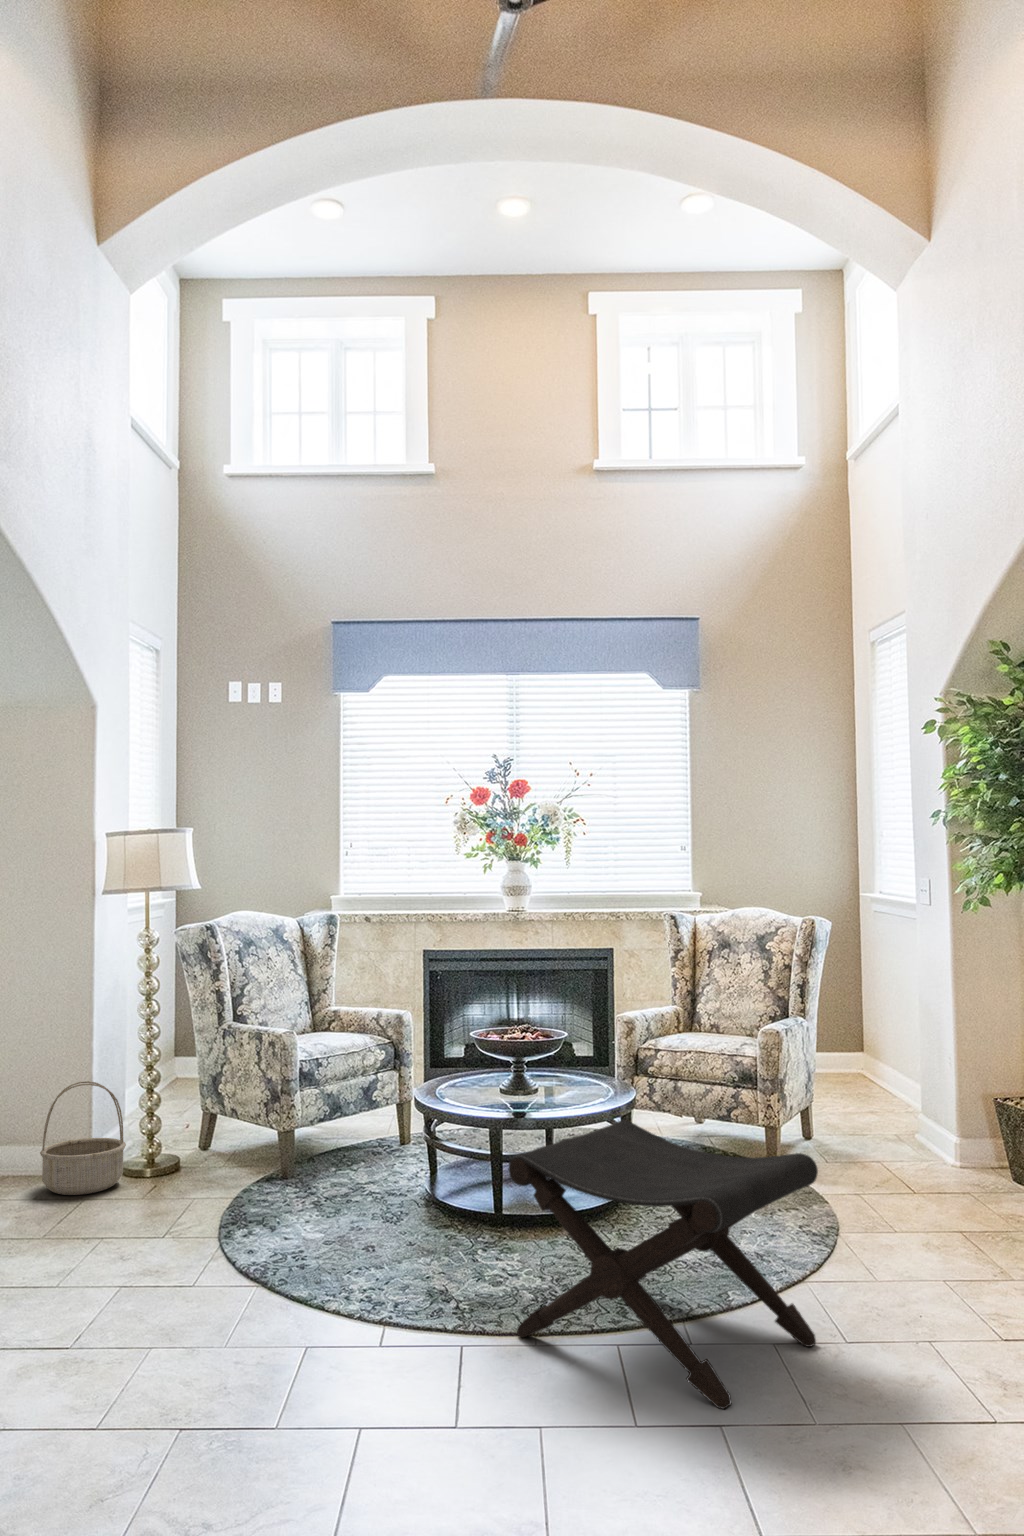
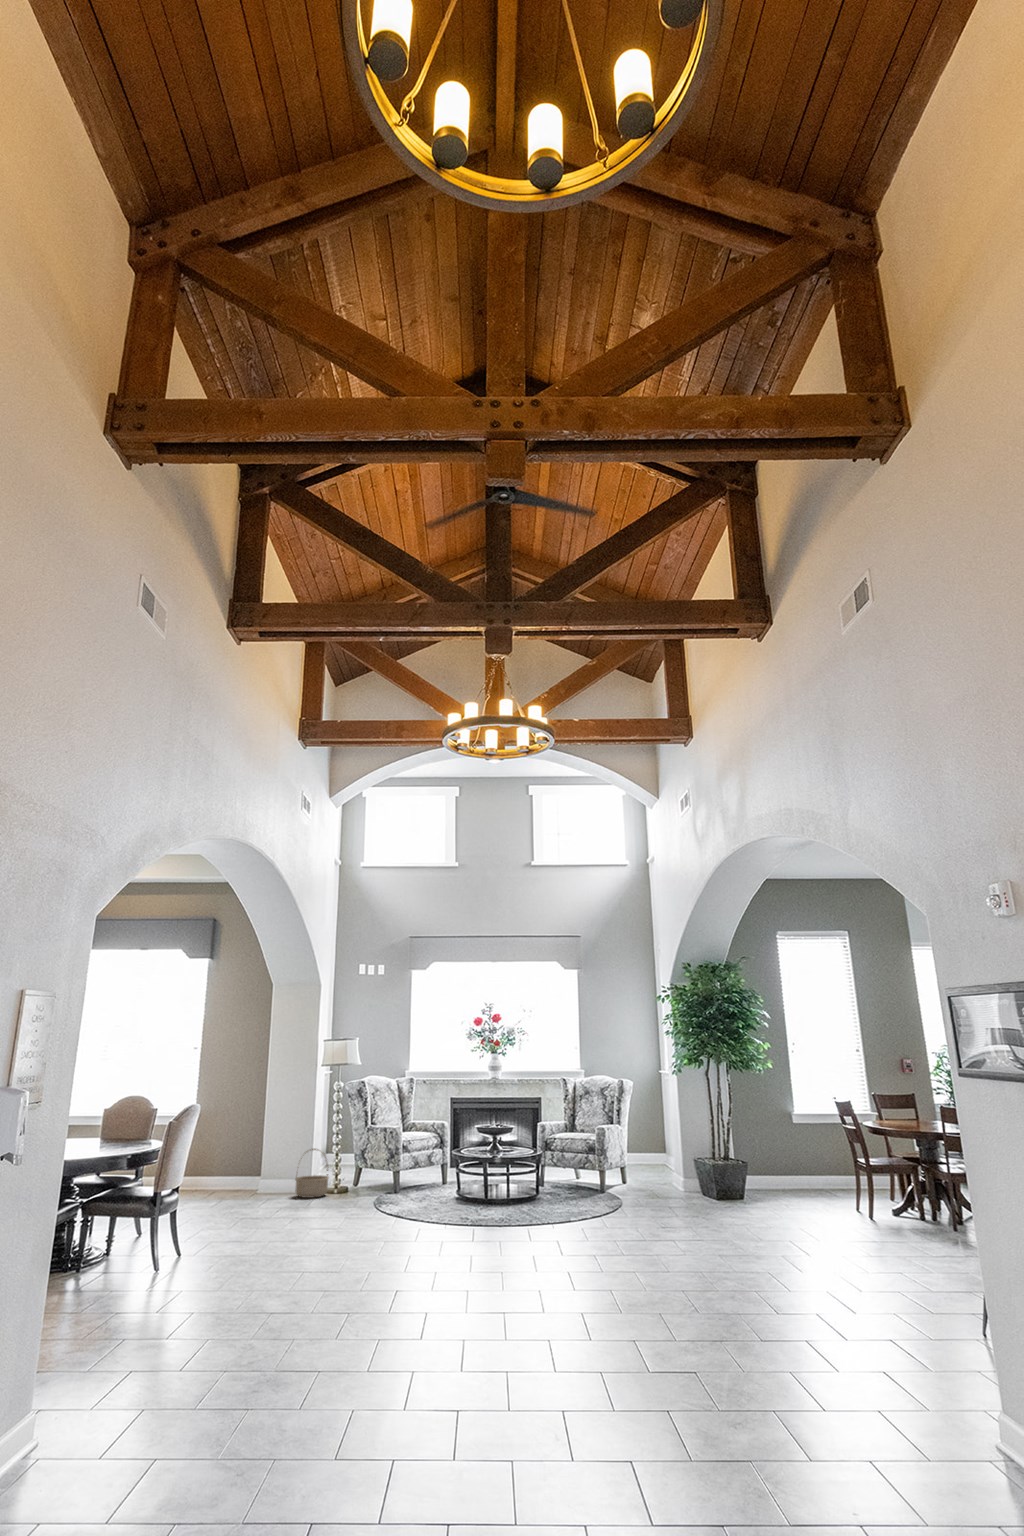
footstool: present [509,1120,818,1409] -> none [491,1150,595,1233]

